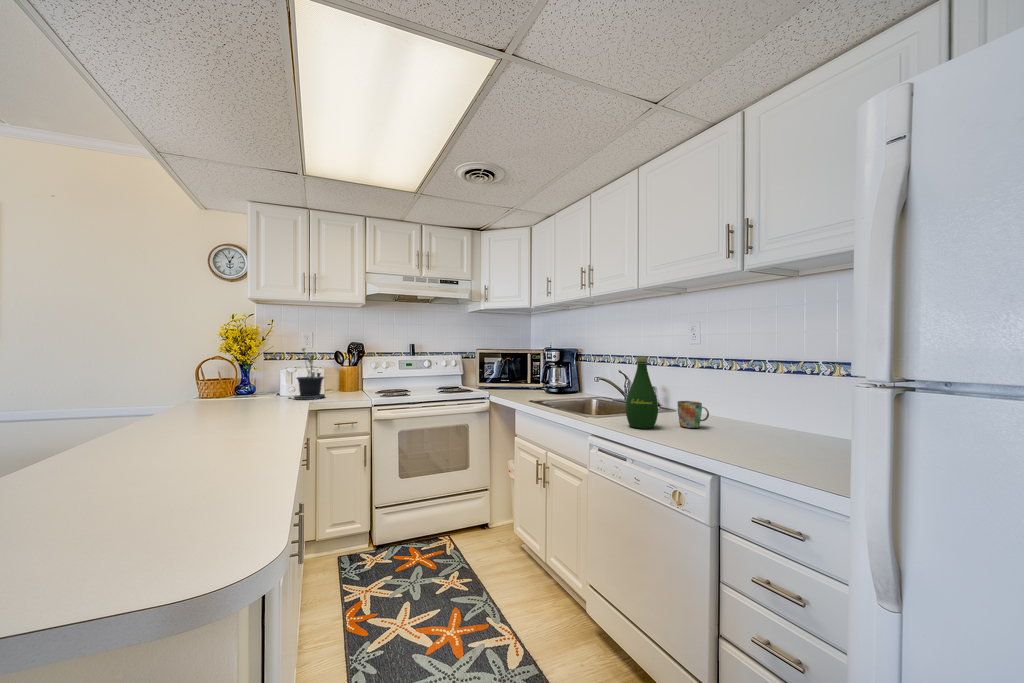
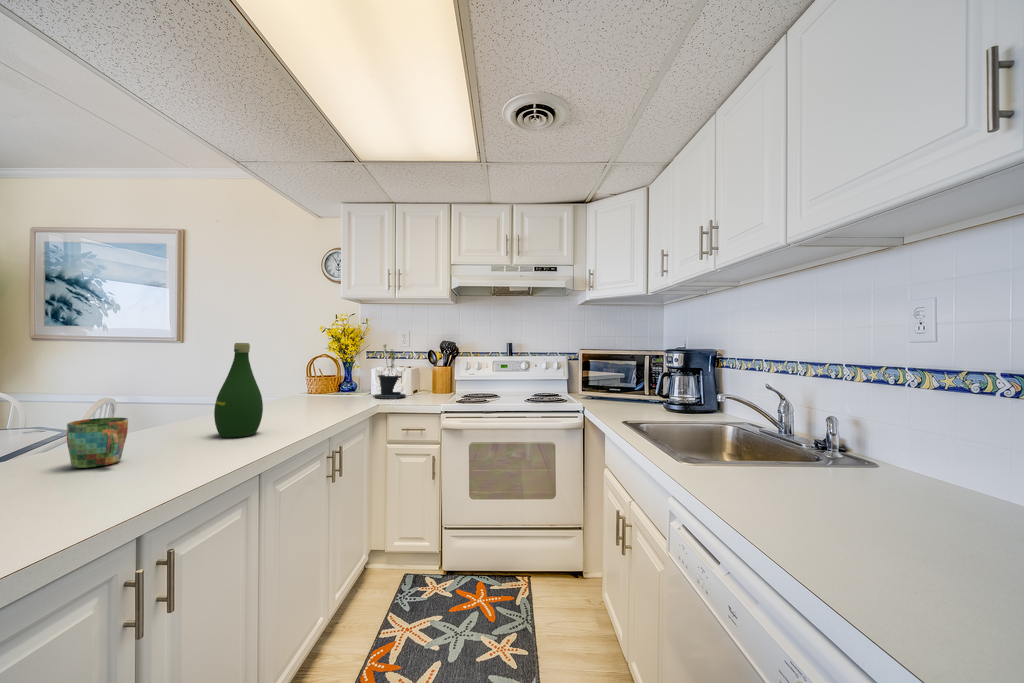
bottle: present [626,356,658,429] -> present [214,343,263,438]
mug: present [677,401,709,428] -> present [67,417,128,468]

